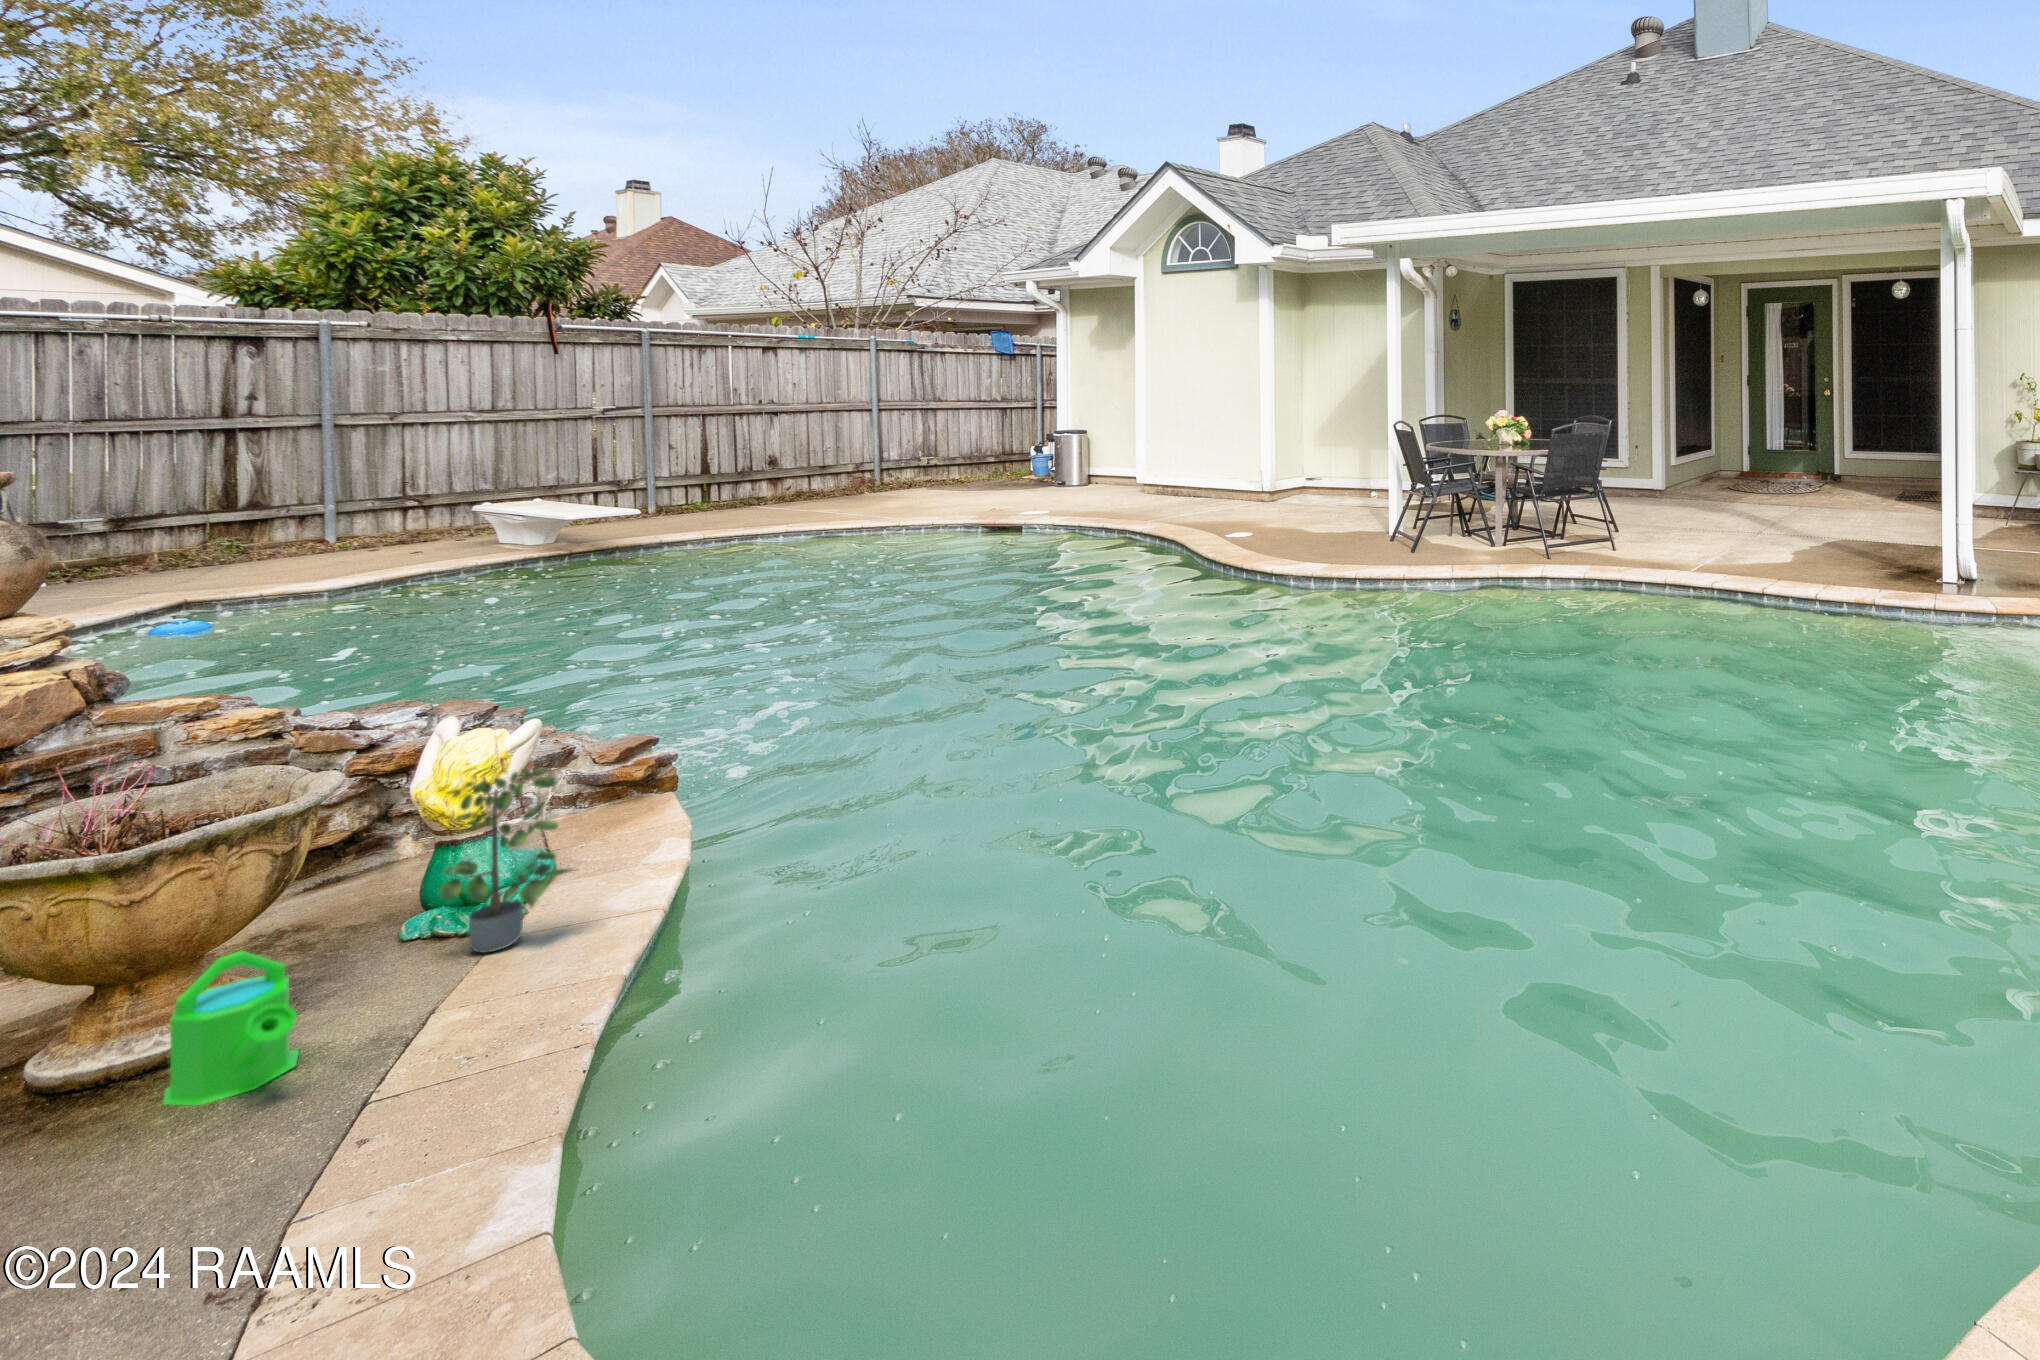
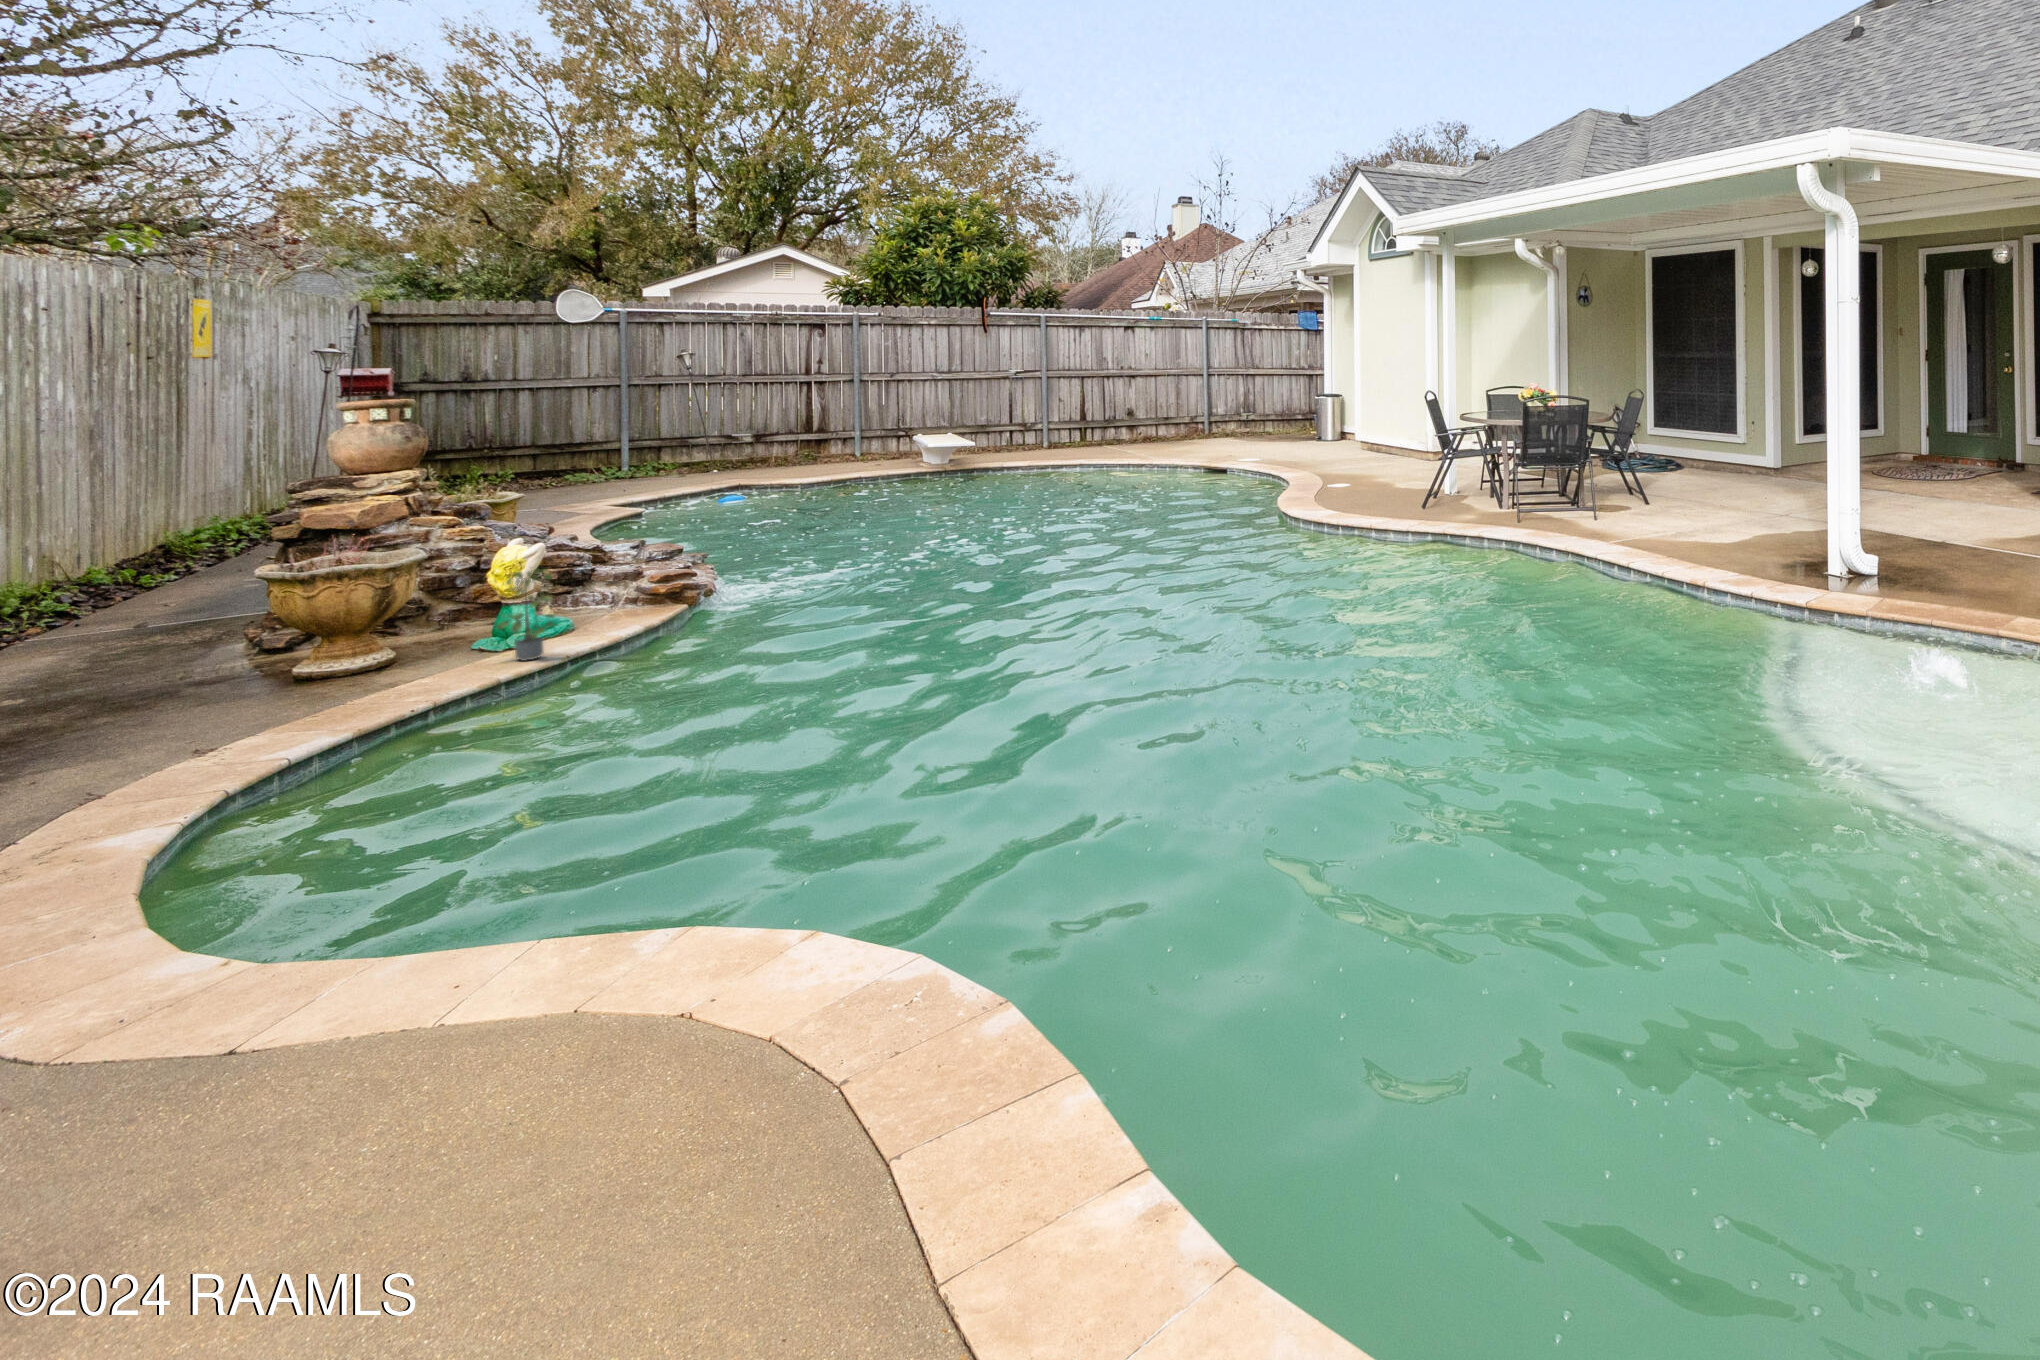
watering can: present [163,951,299,1105] -> none [327,628,392,693]

